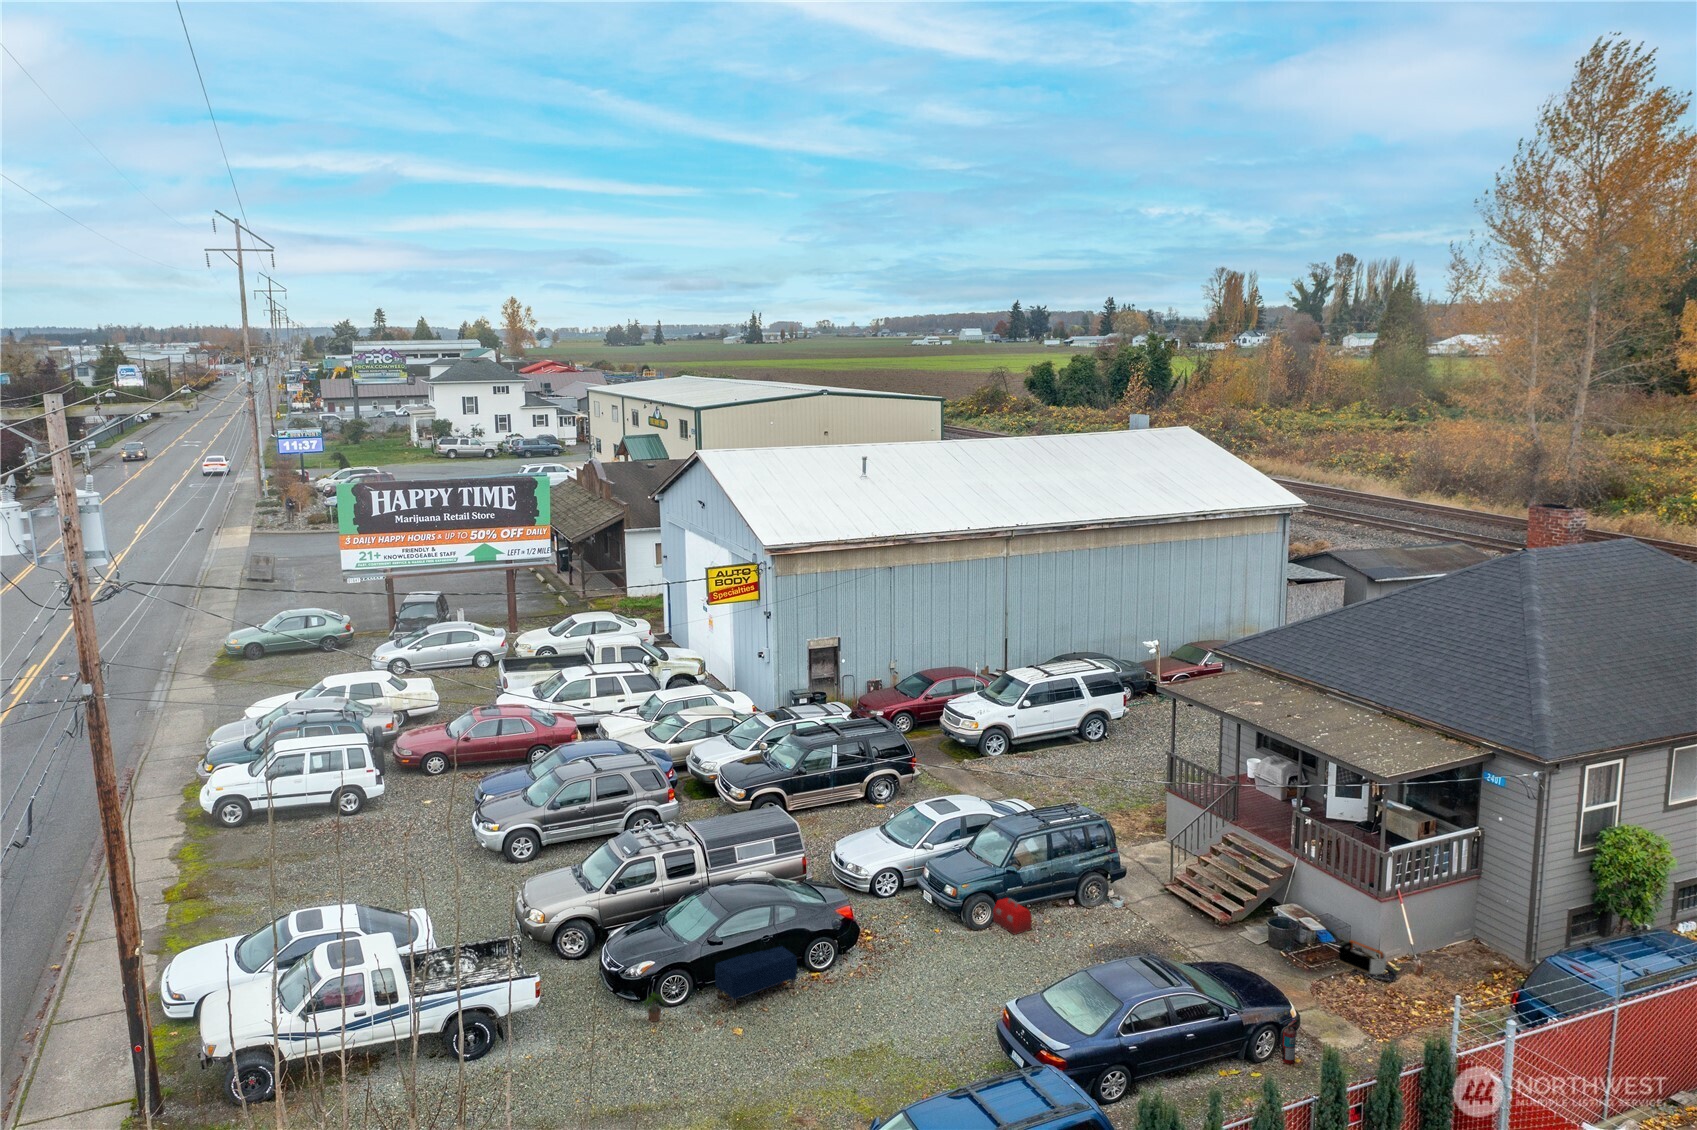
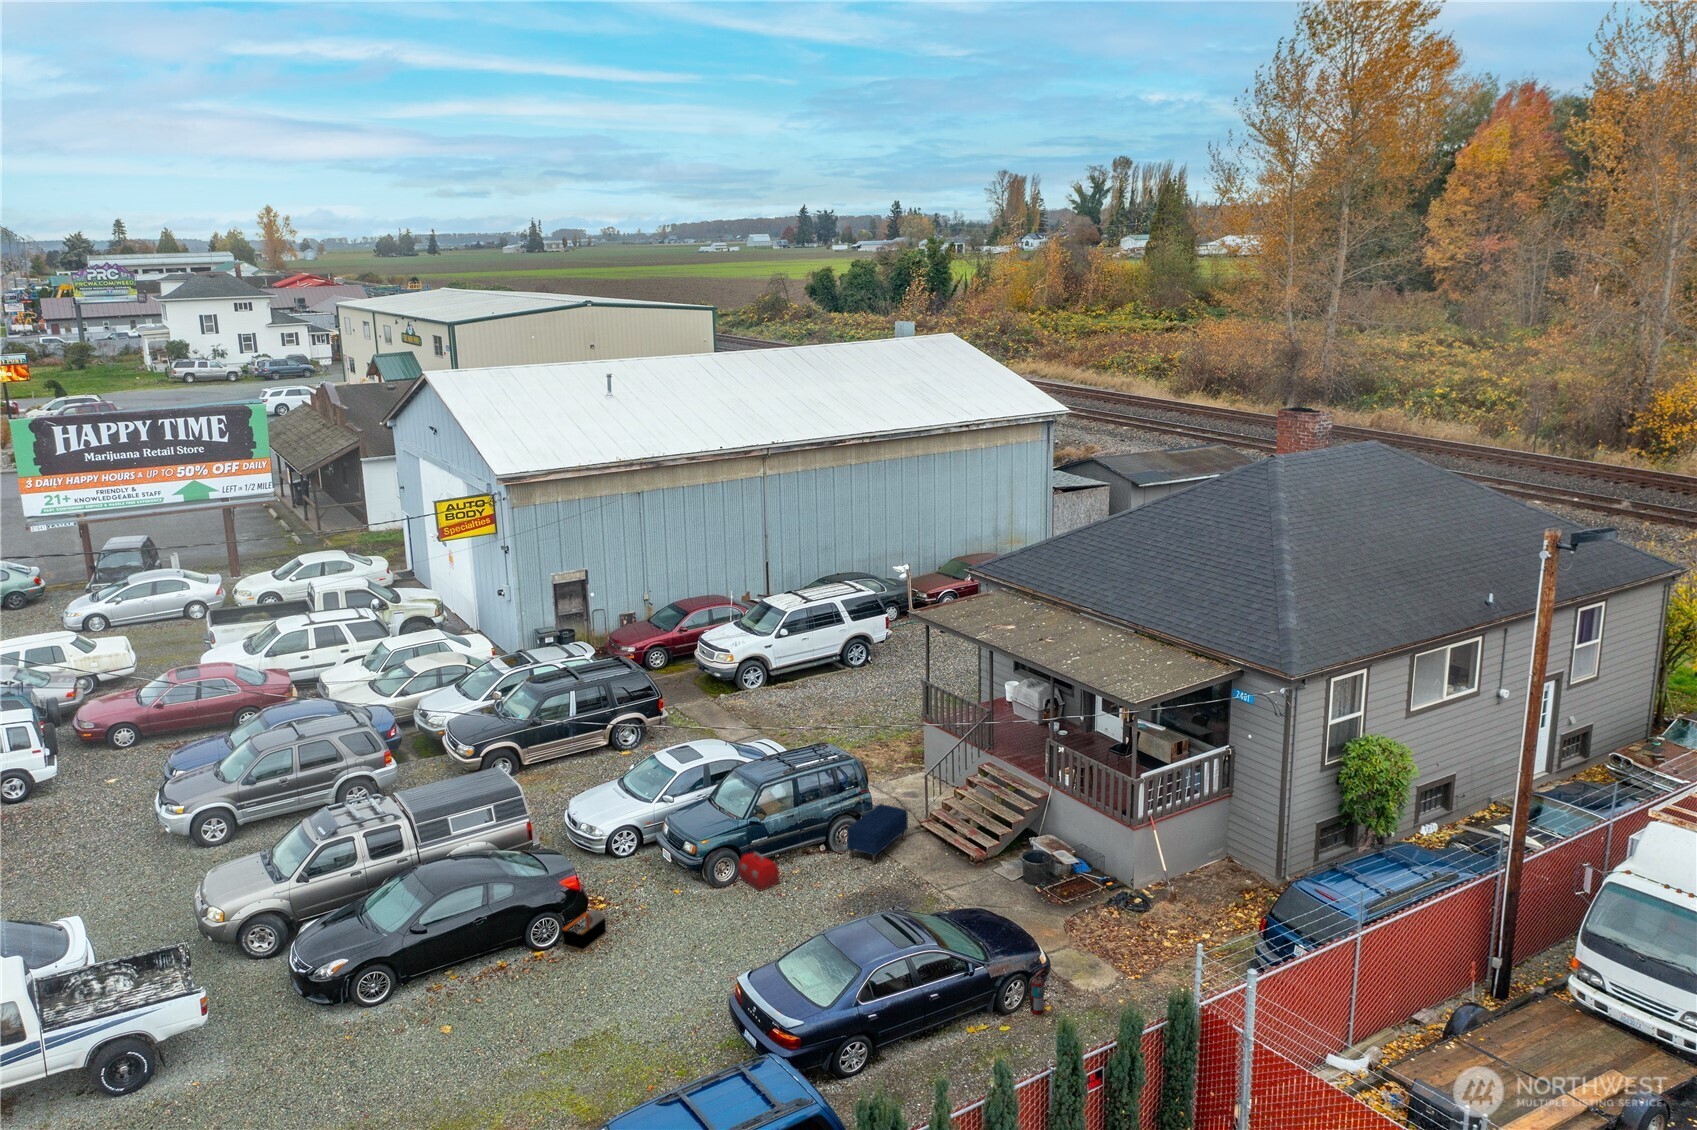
storage bin: present [1338,940,1386,975] -> present [562,911,607,951]
bench: present [715,946,797,1010] -> present [847,804,908,864]
potted plant: present [645,993,664,1022] -> none [313,1003,353,1038]

